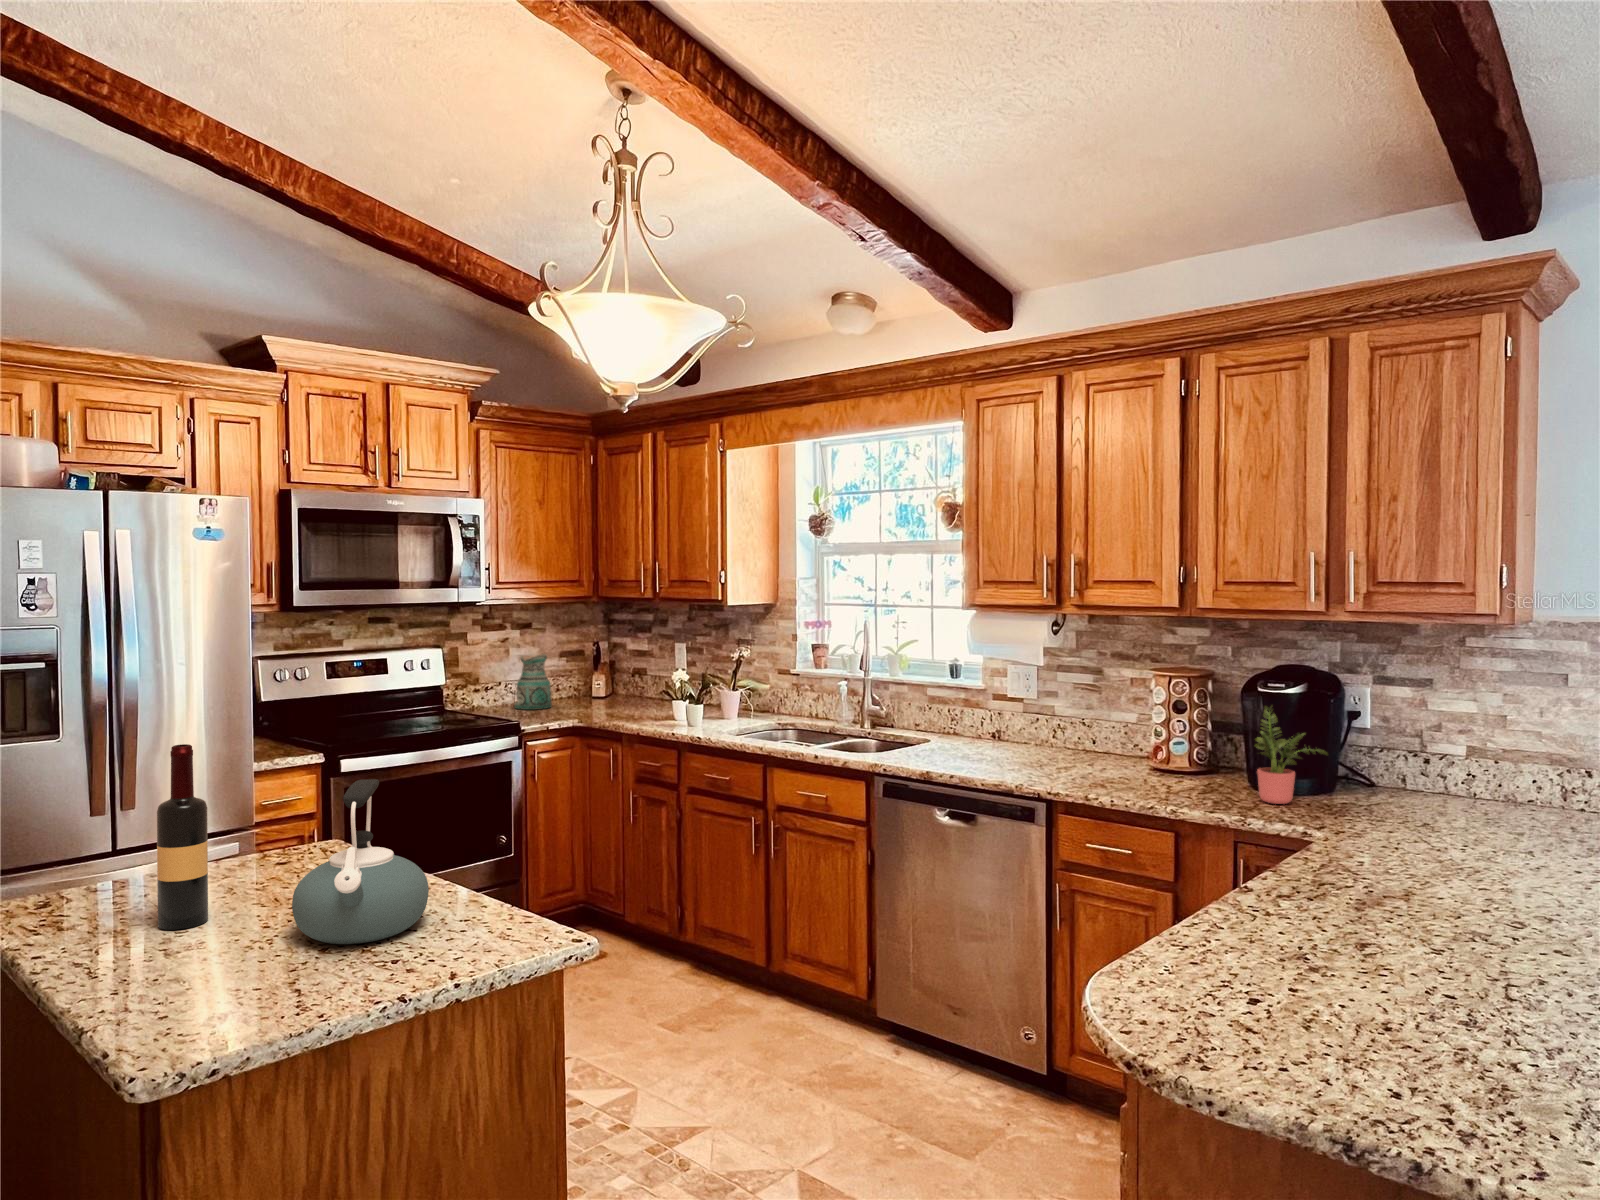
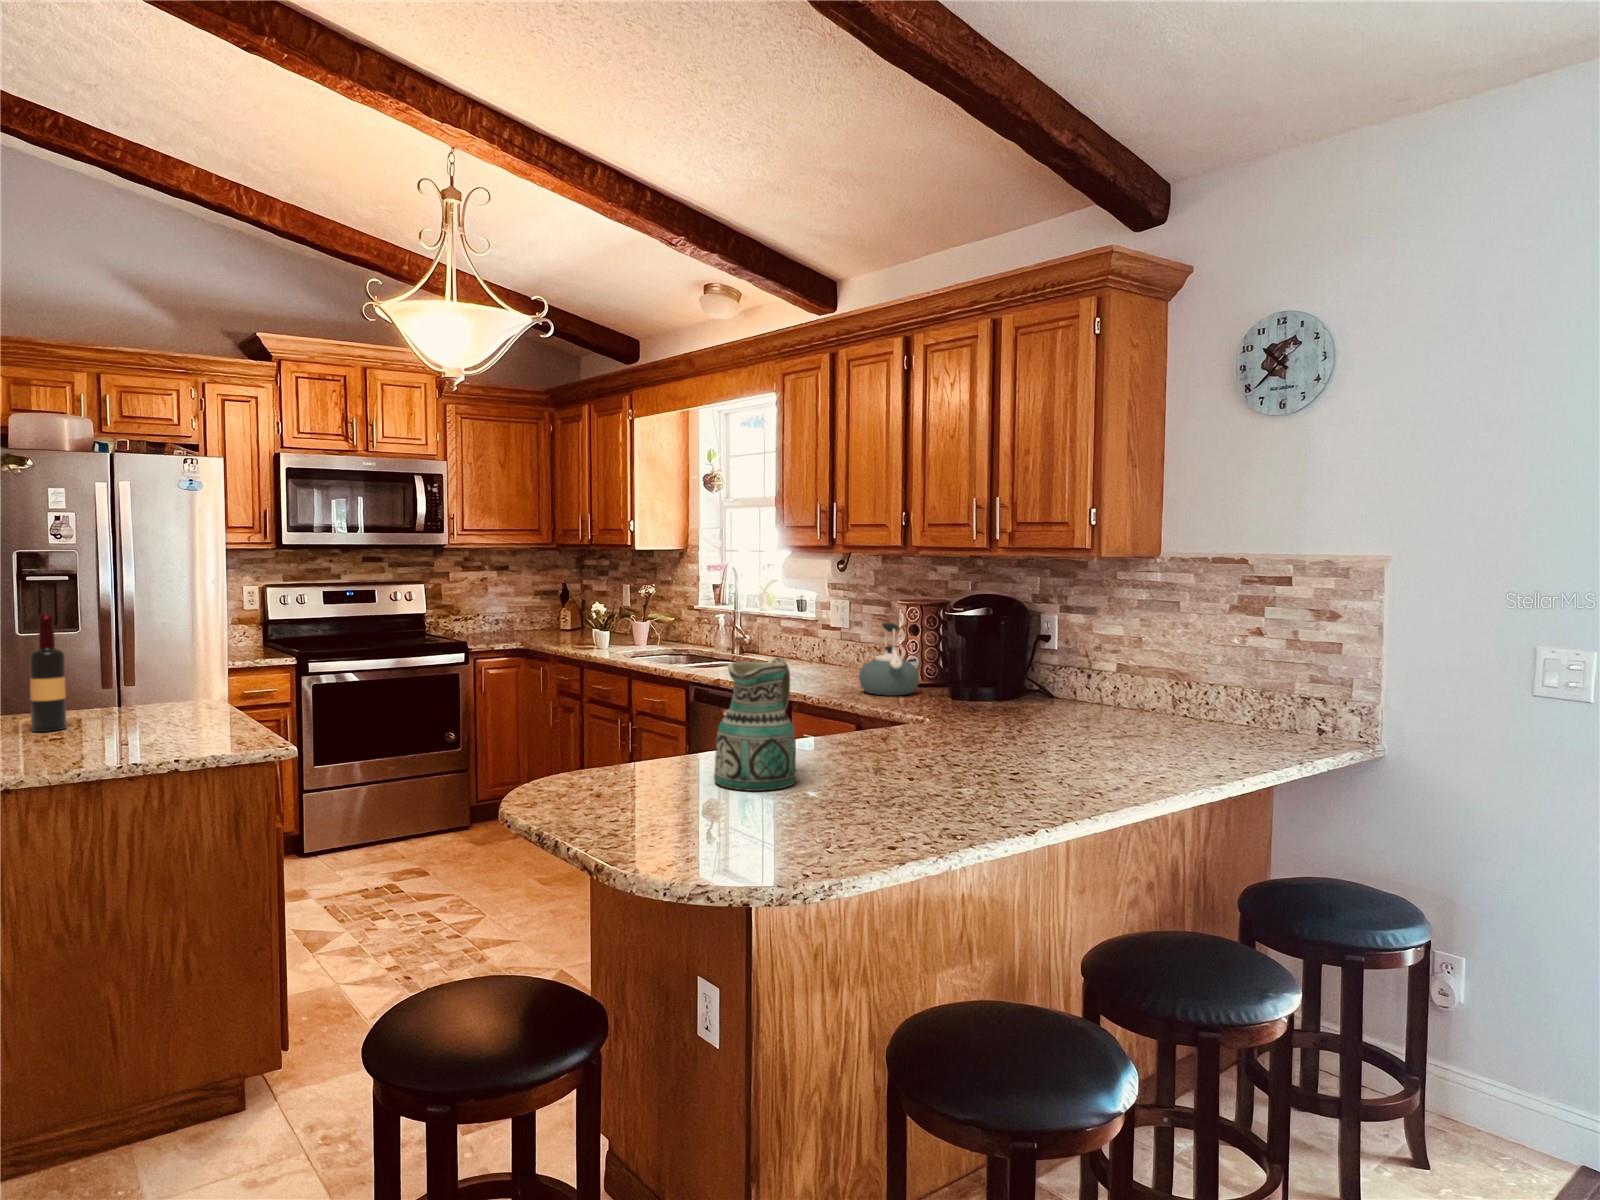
ceramic pitcher: present [514,654,552,710] -> present [714,657,796,791]
potted plant: present [1255,706,1328,804] -> none [921,625,988,706]
kettle: present [292,779,429,944] -> present [859,623,919,696]

